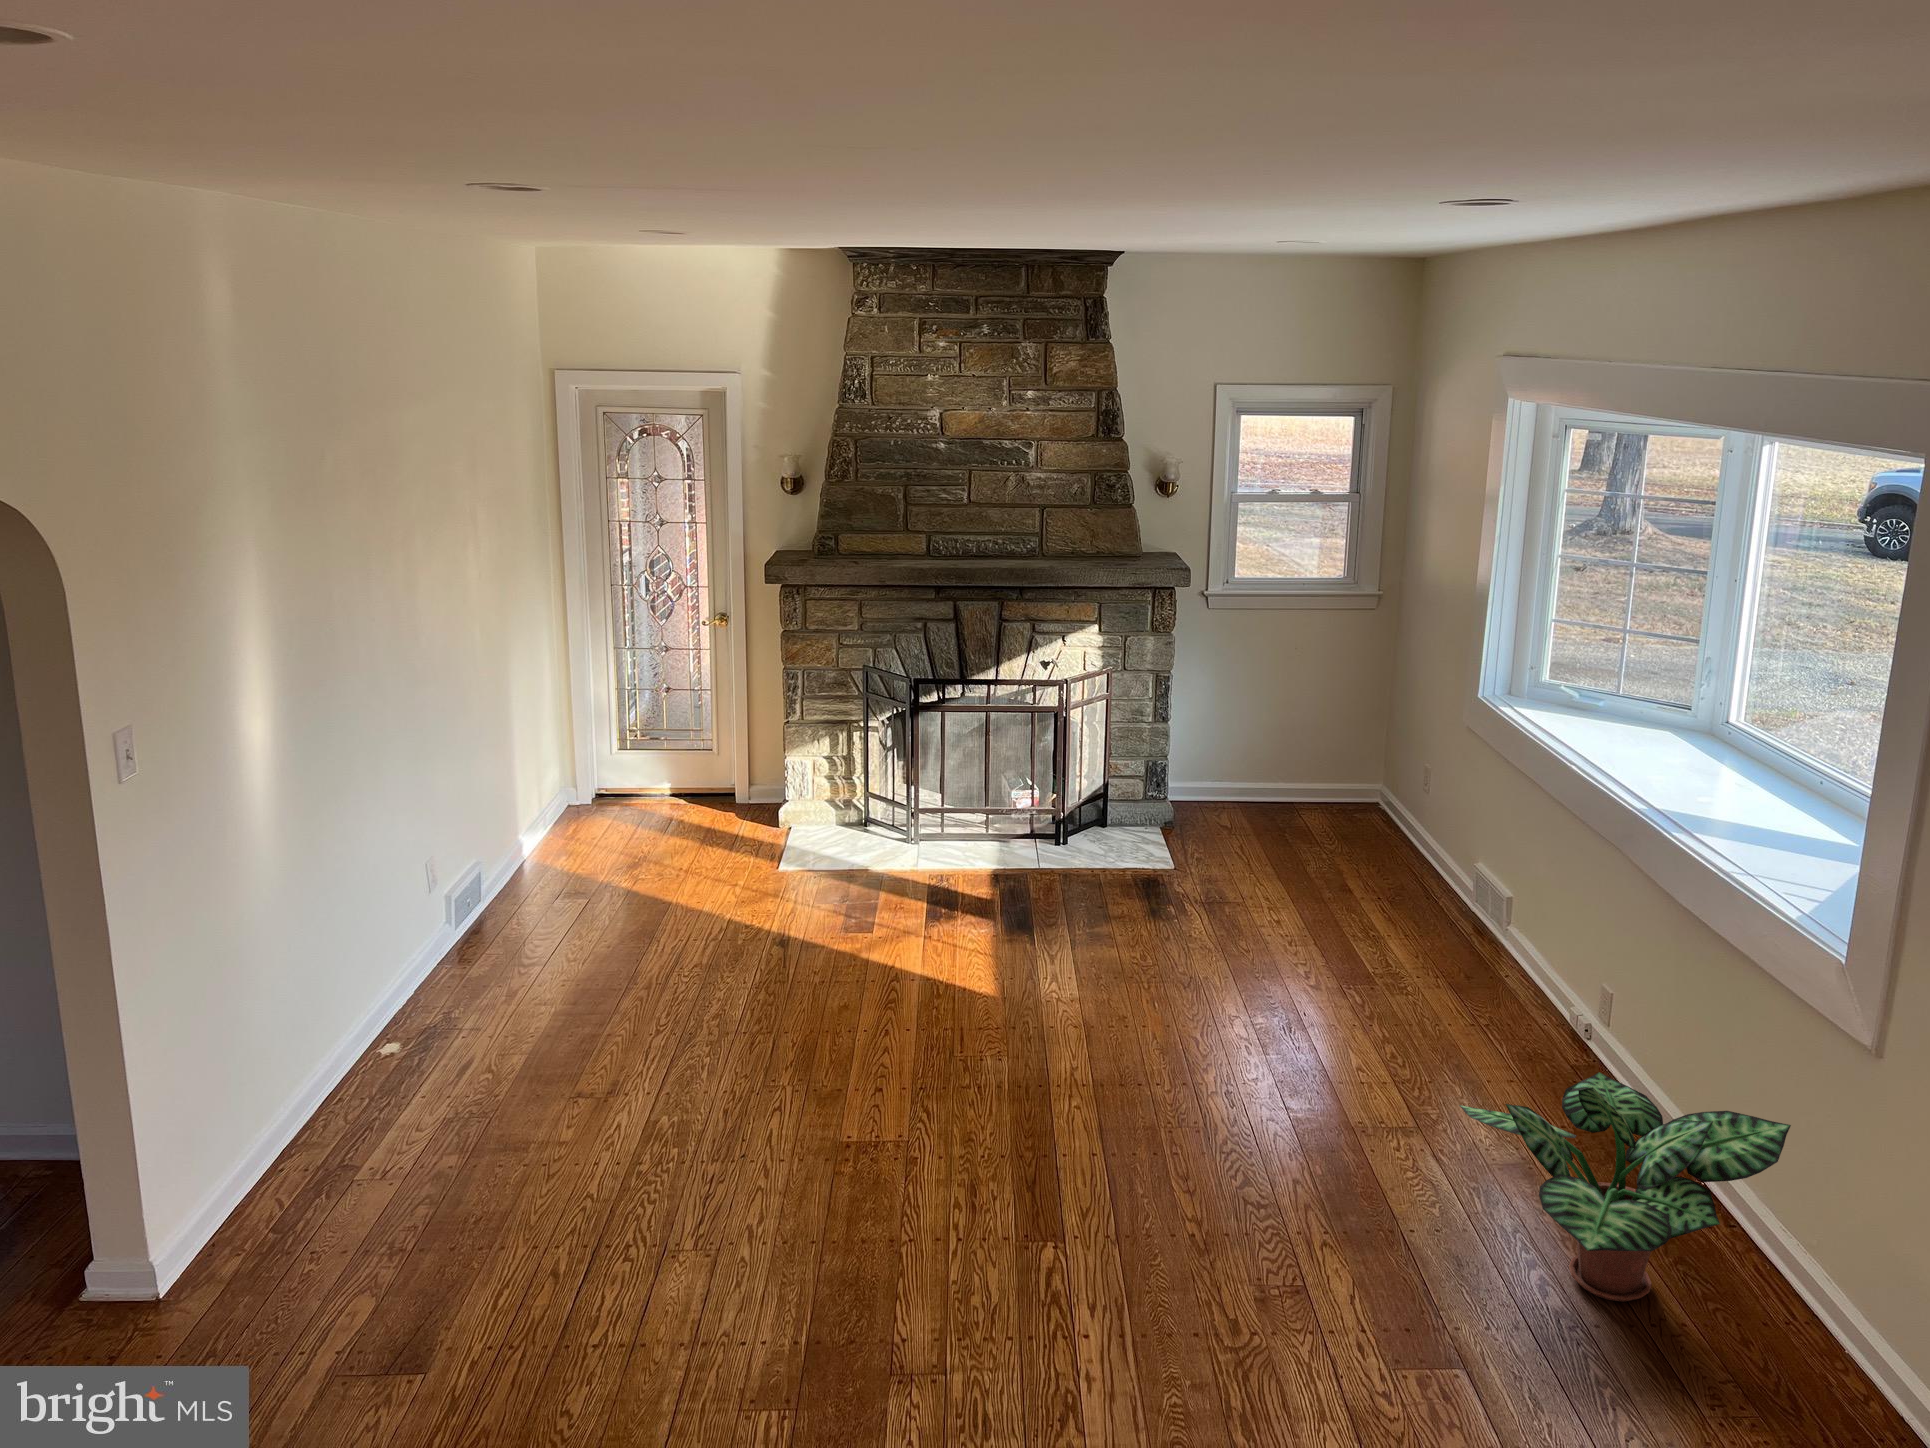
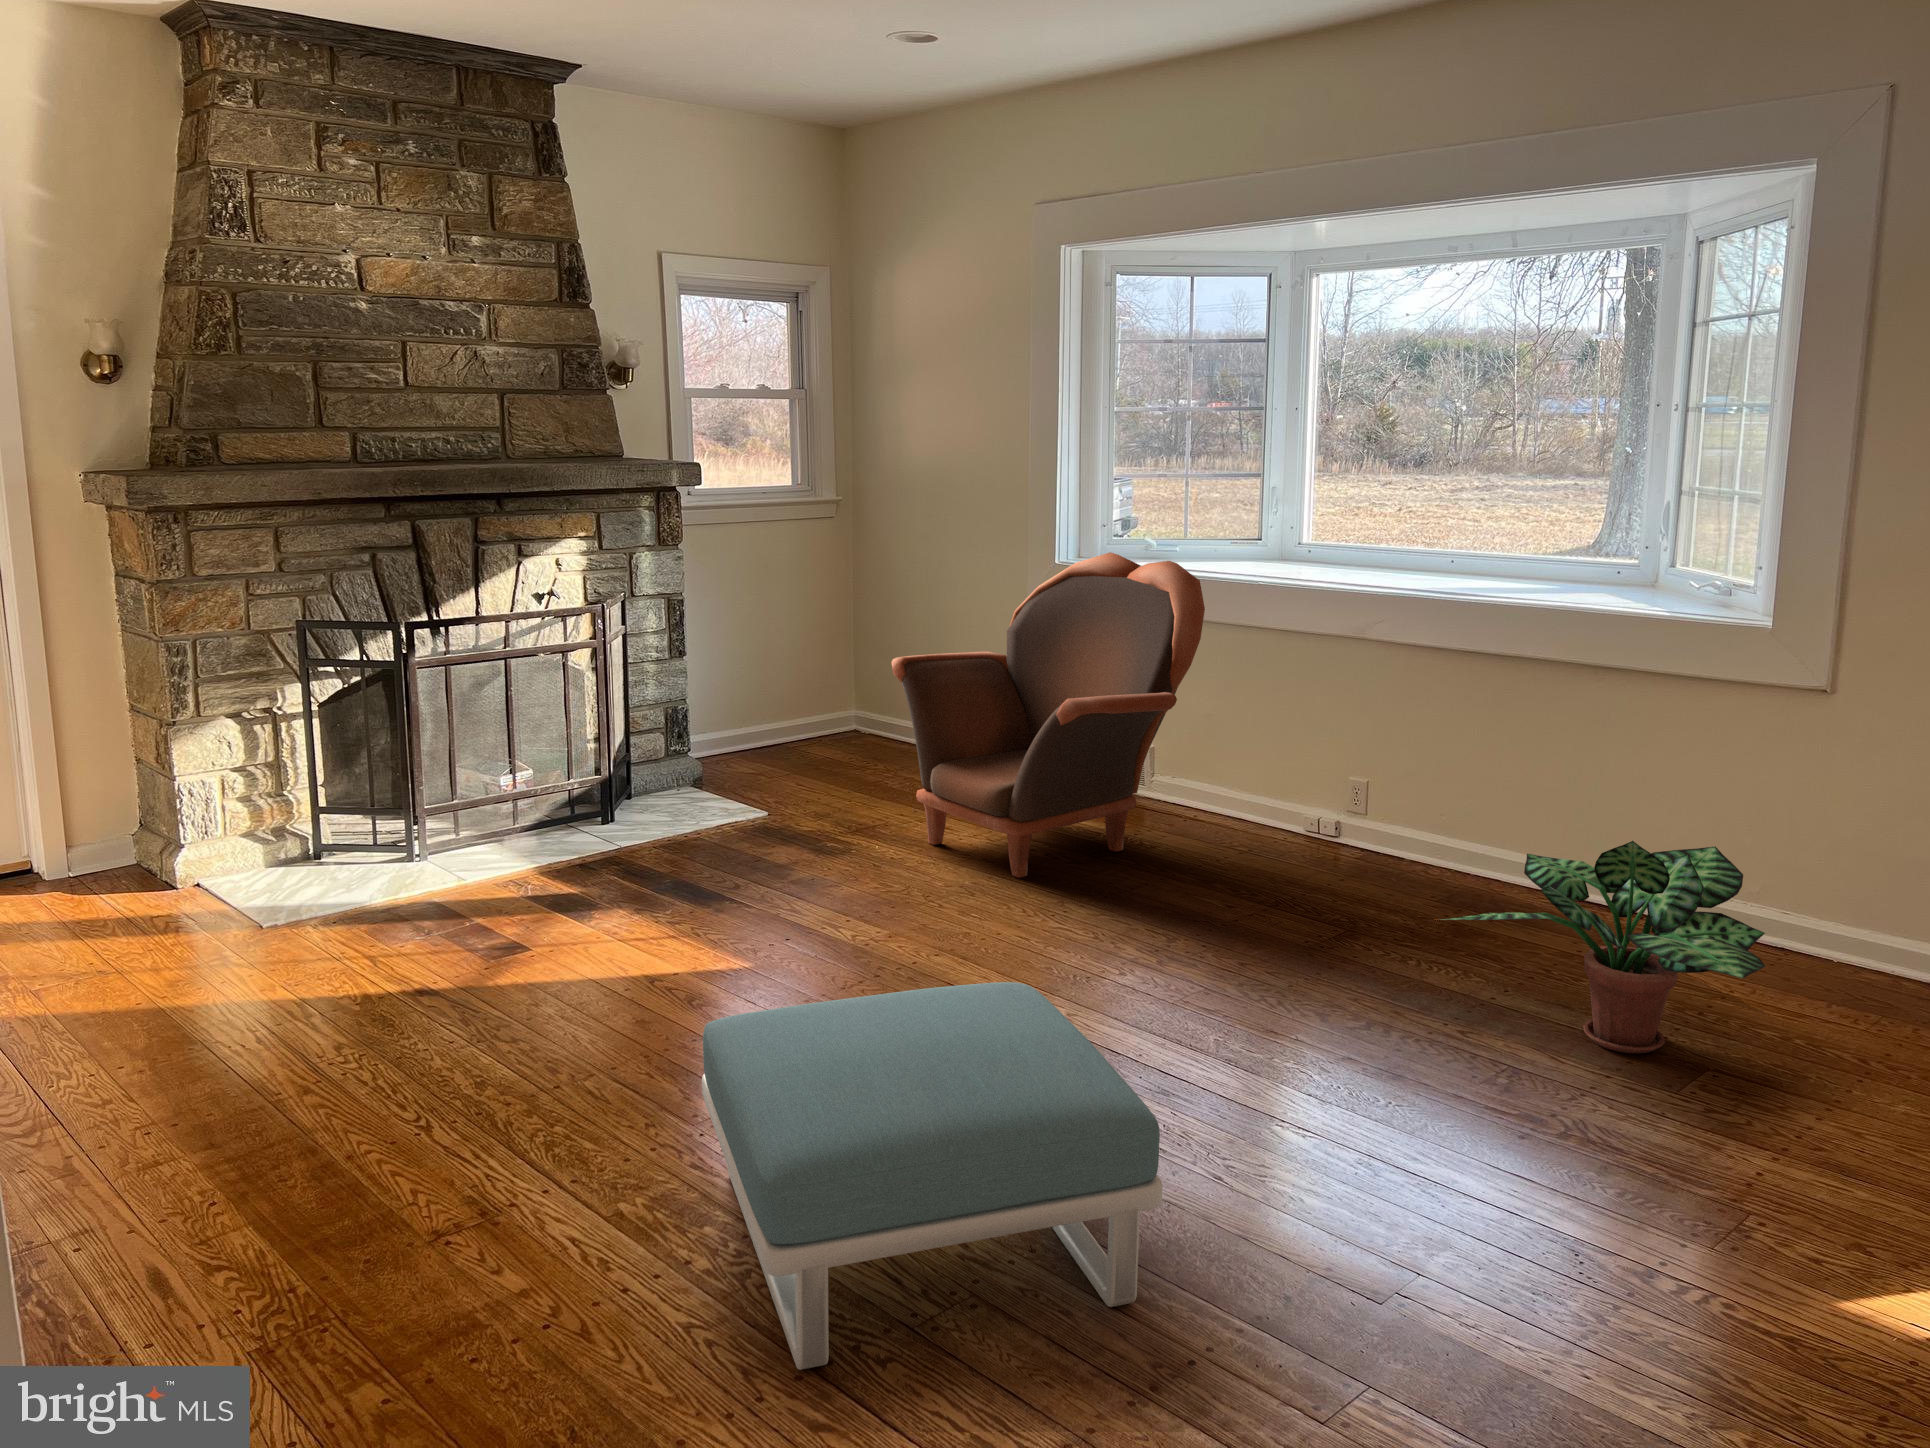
armchair: none [1266,689,1530,966] -> present [891,552,1205,878]
footstool: none [671,1008,1017,1289] -> present [702,982,1163,1370]

